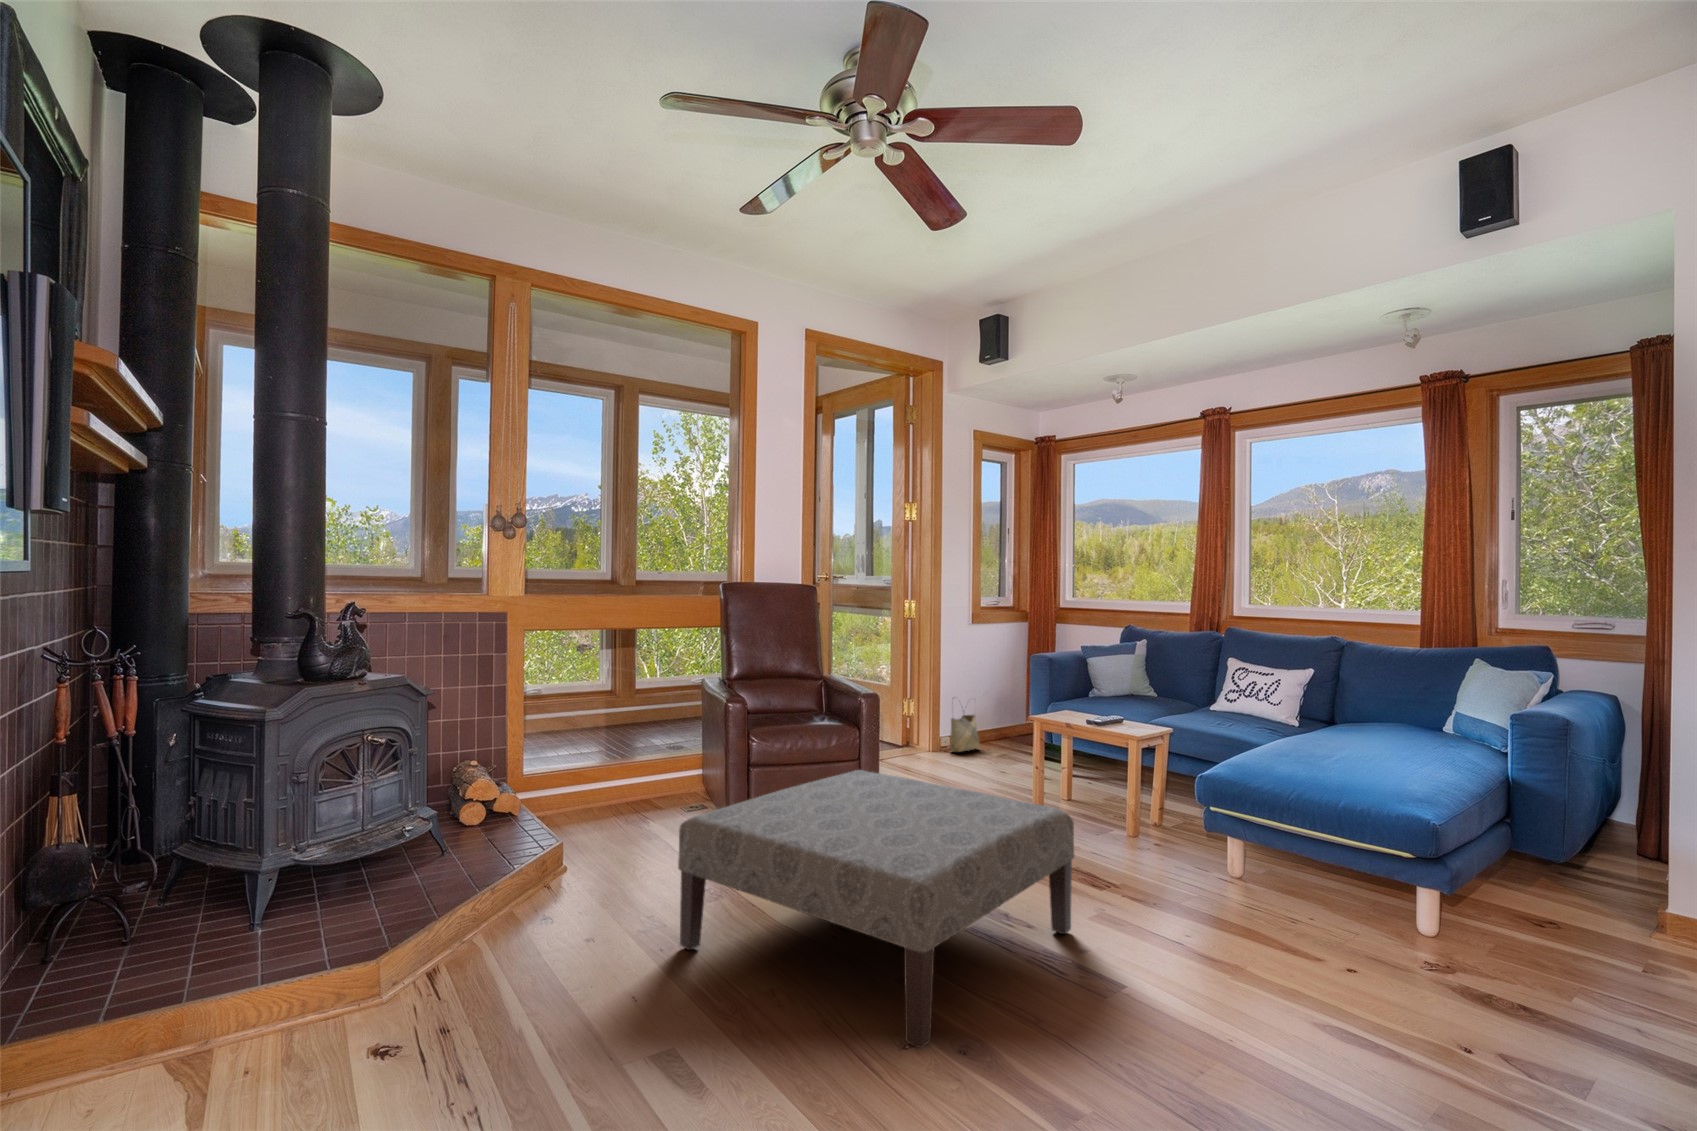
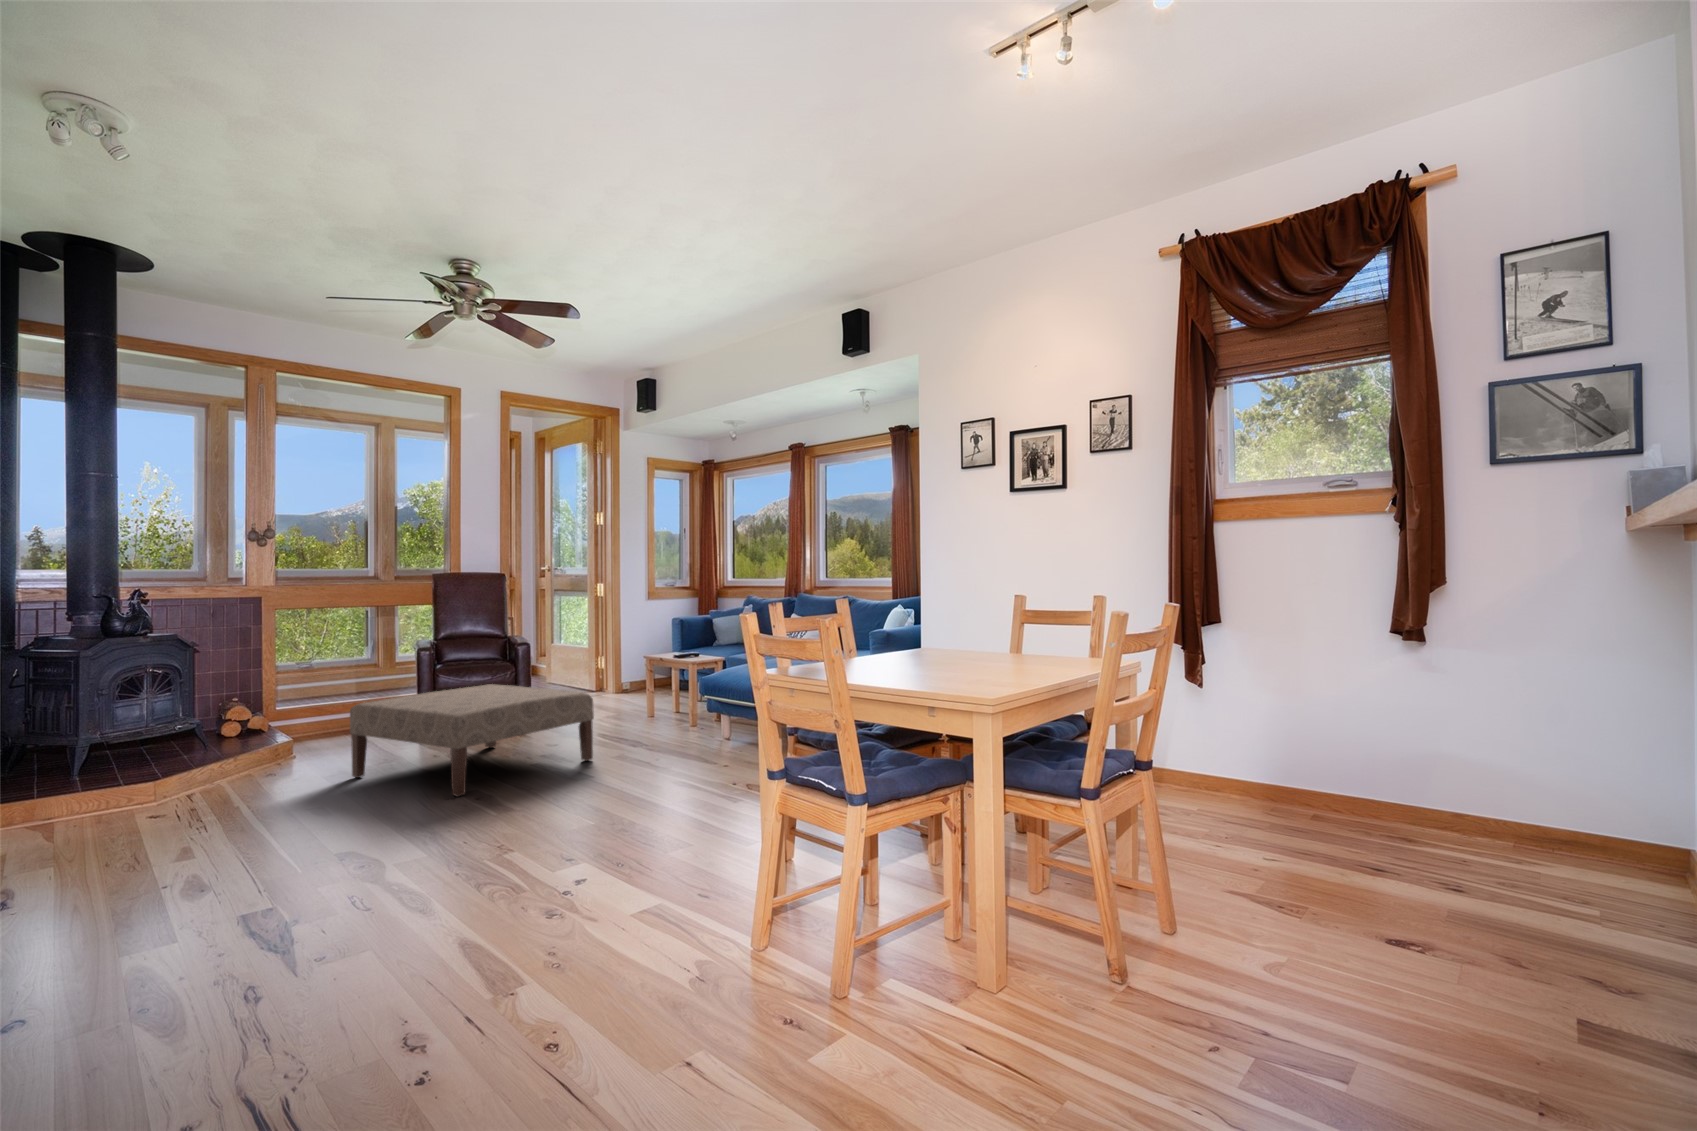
woven basket: present [950,711,980,752] -> none [628,653,653,692]

